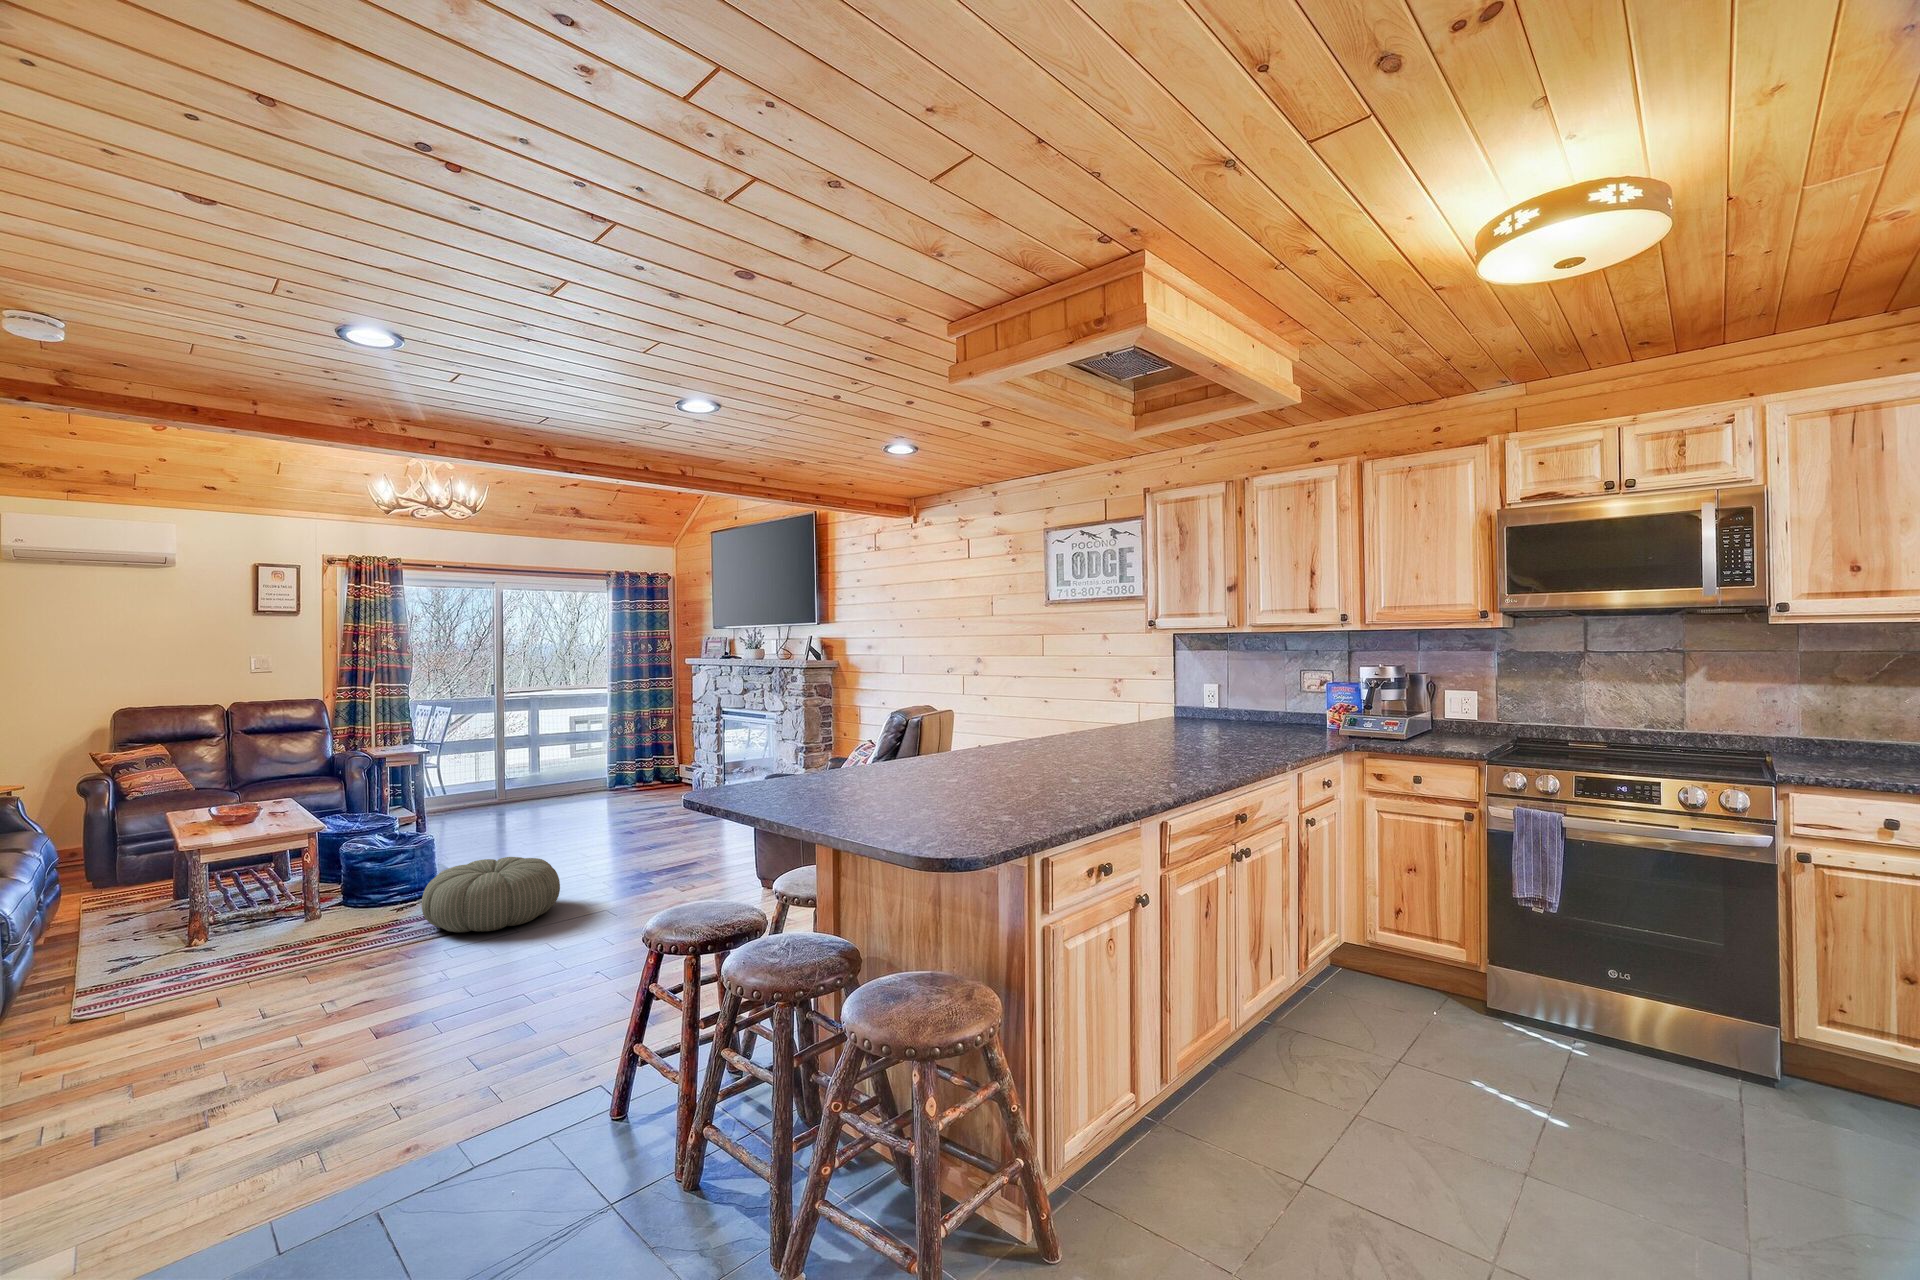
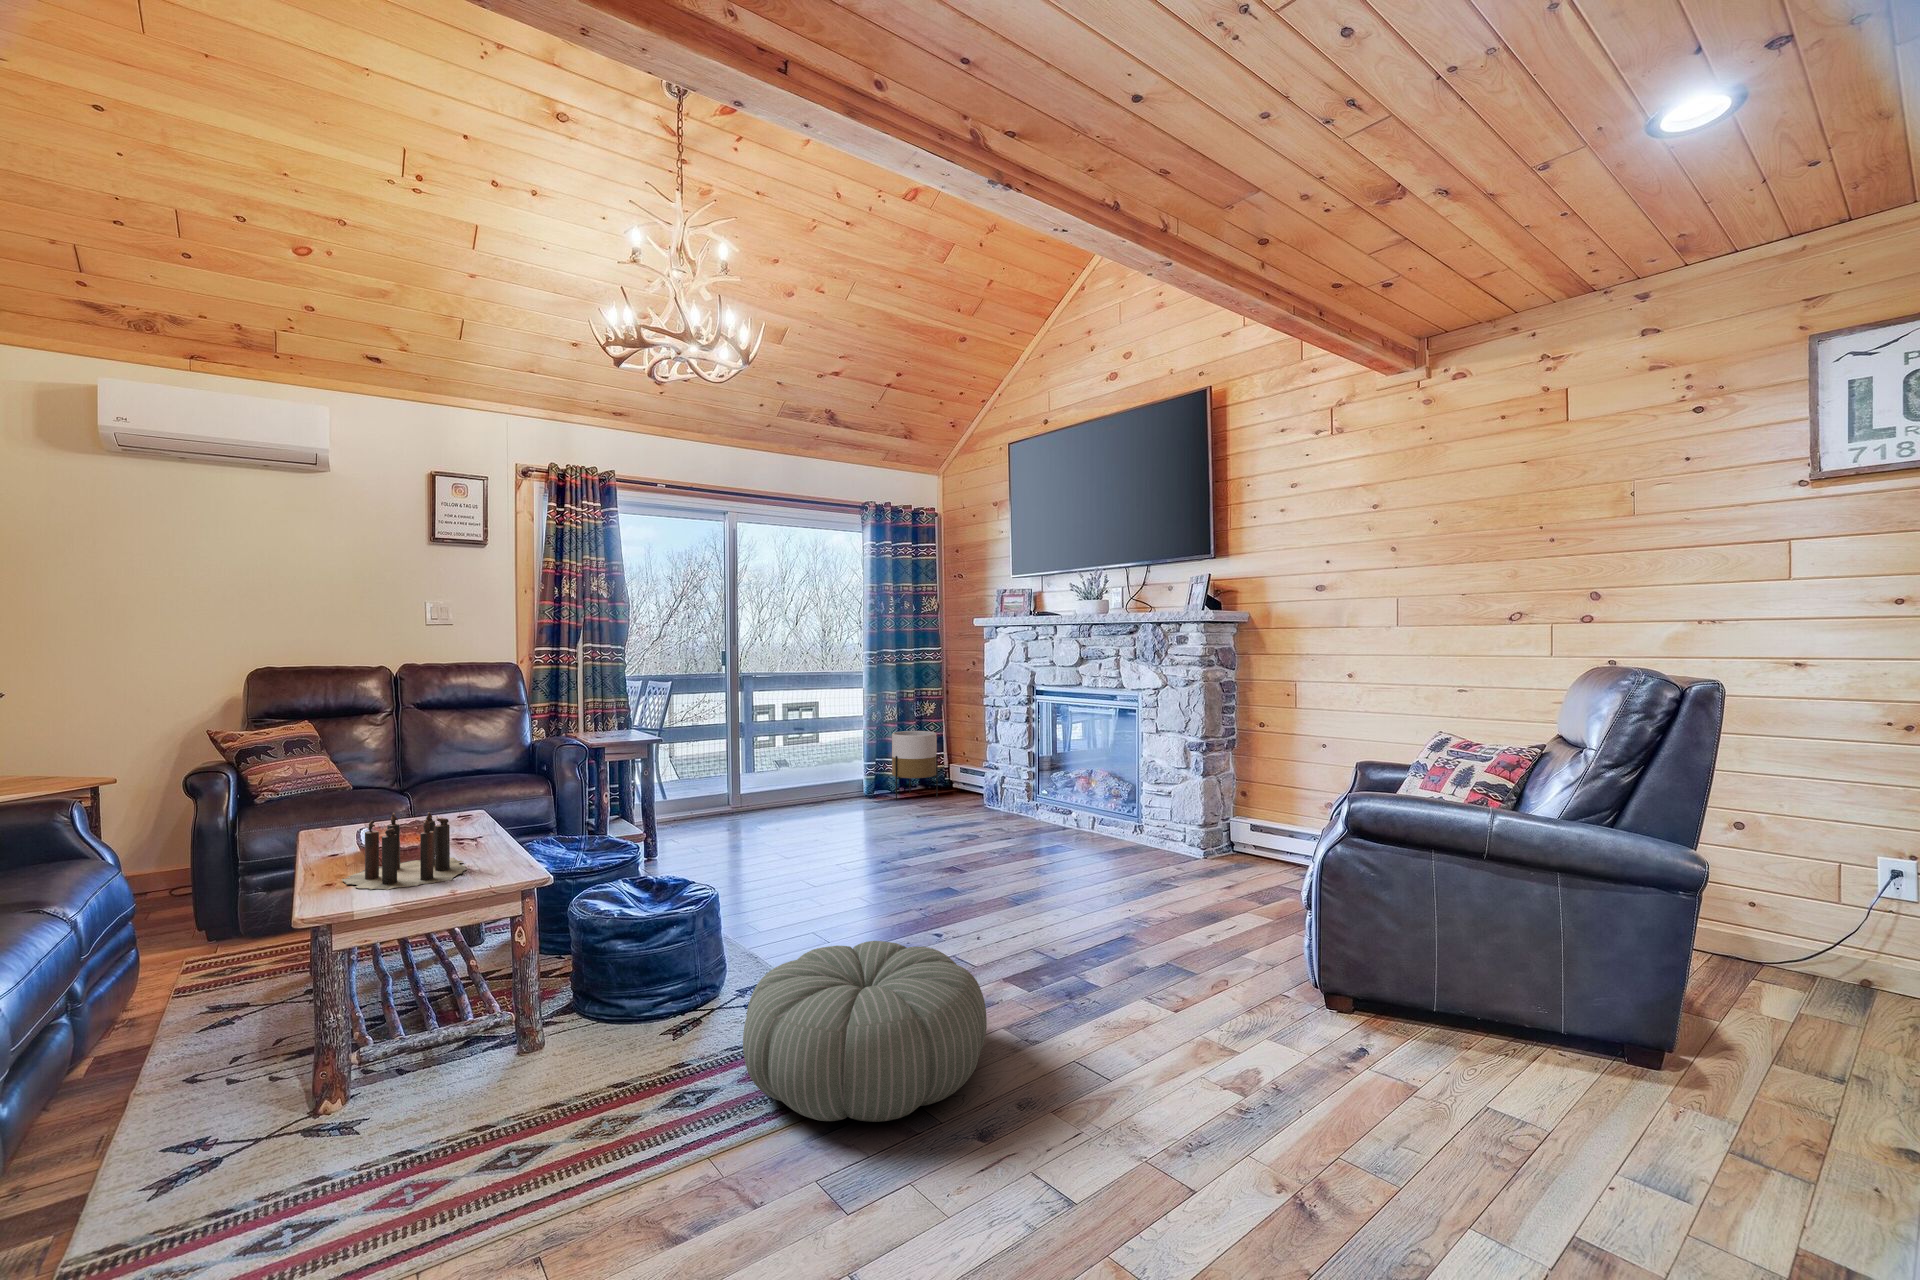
planter: none [629,740,663,791] -> present [892,731,938,800]
candle: none [199,796,293,835] -> present [342,812,466,890]

